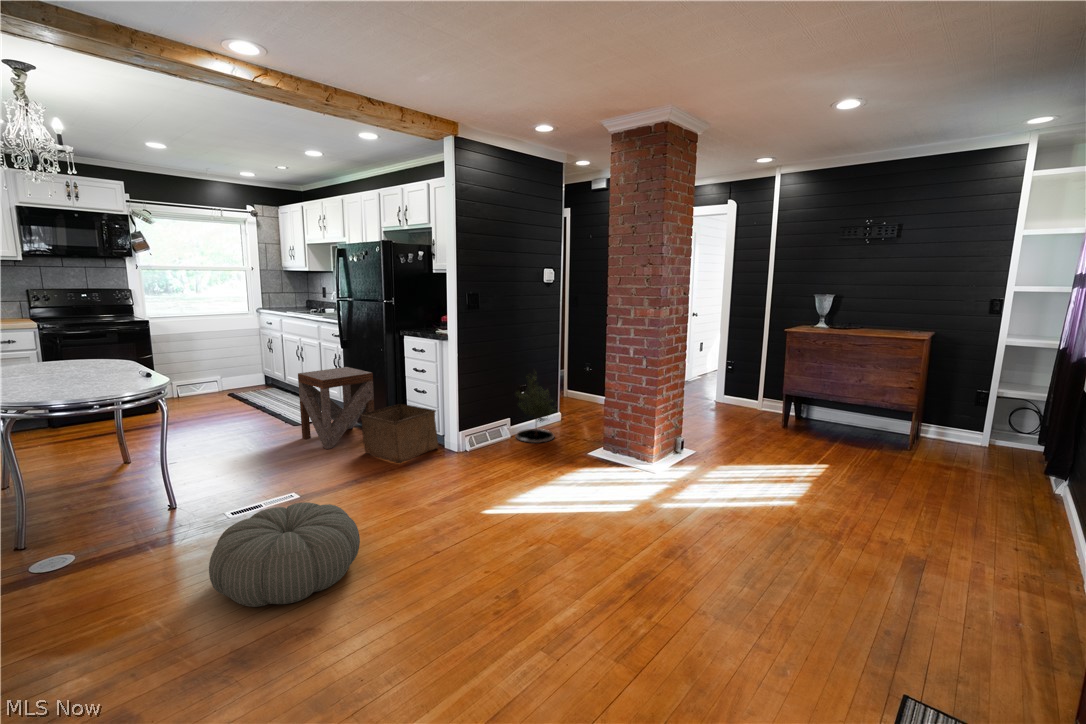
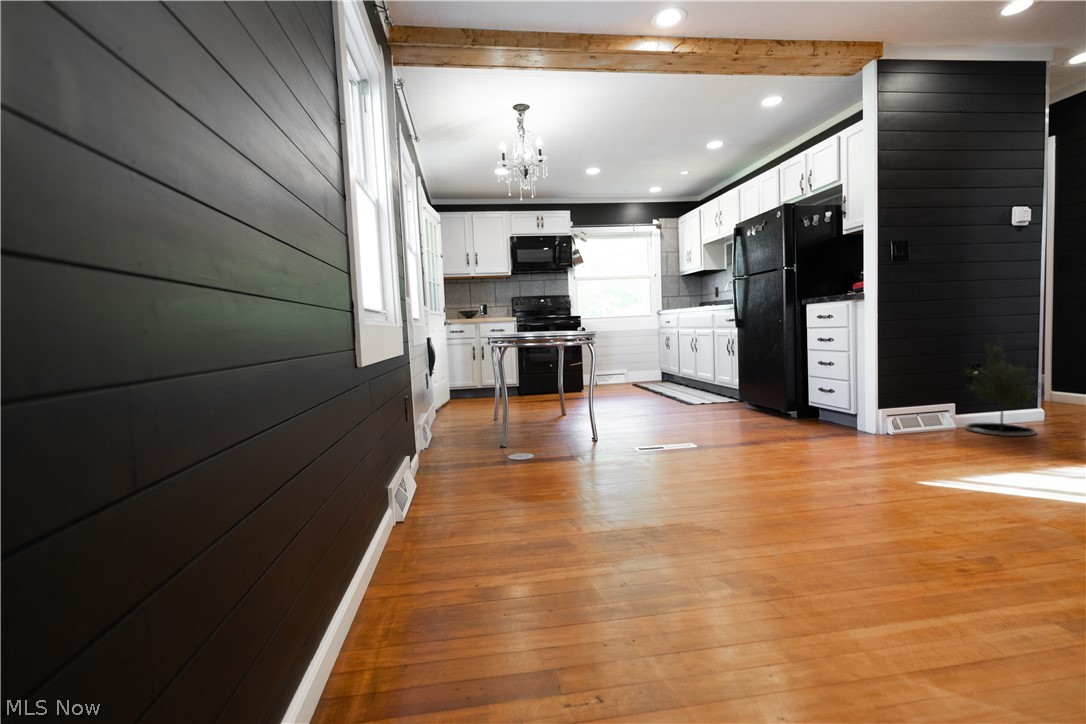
side table: present [298,367,374,449] -> none [694,344,770,419]
storage bin: present [360,404,439,463] -> none [755,378,849,434]
pouf: present [209,502,360,607] -> none [626,428,764,507]

